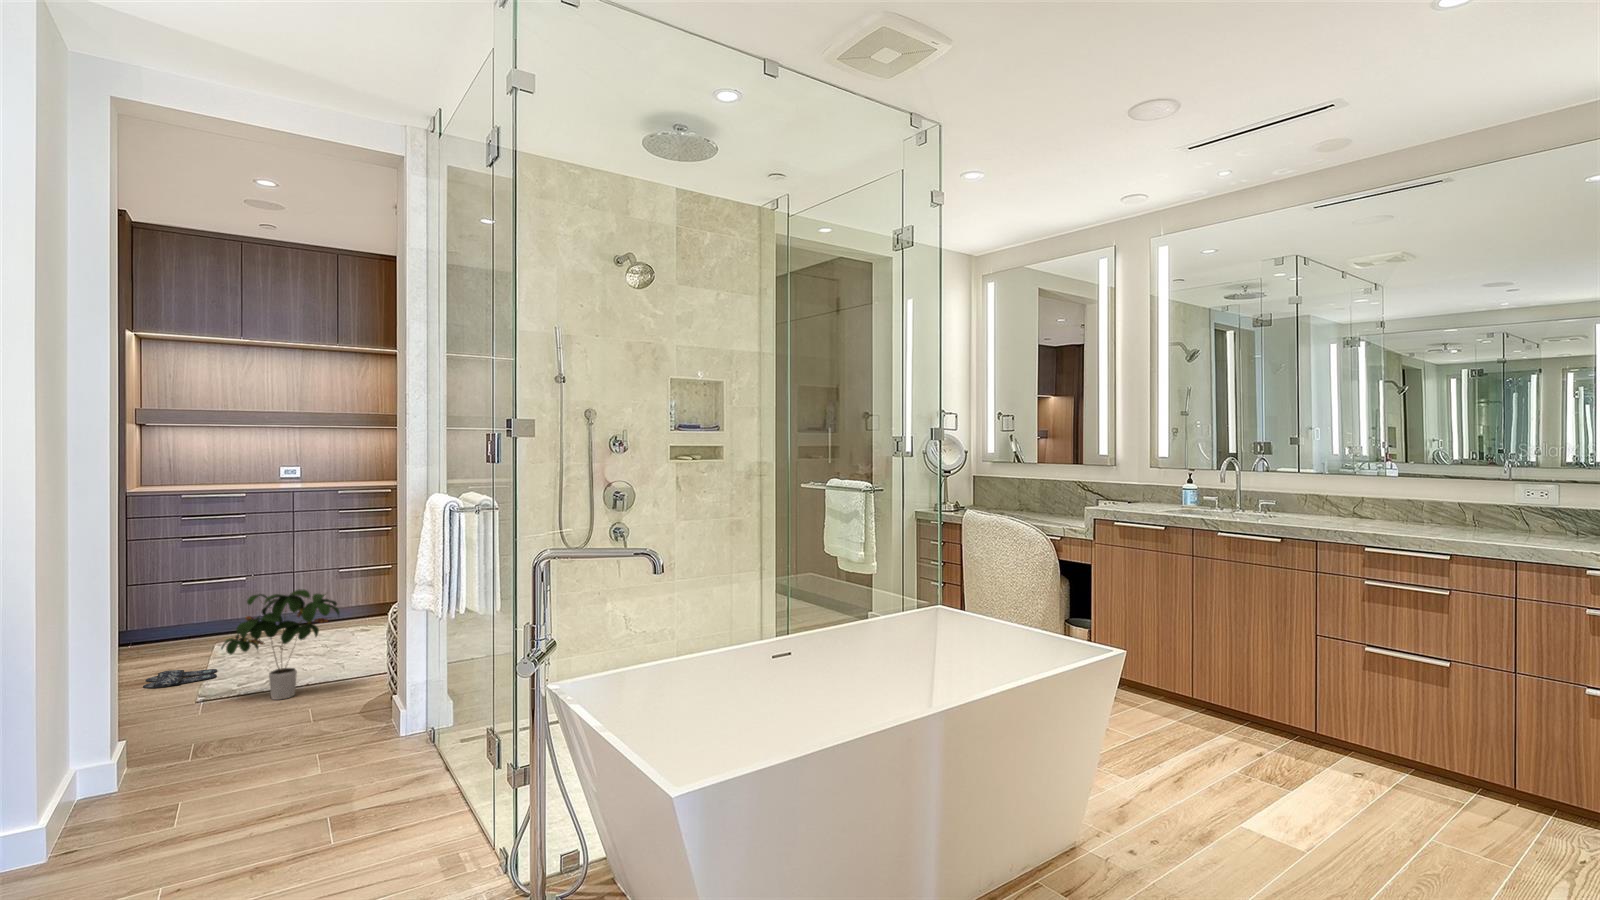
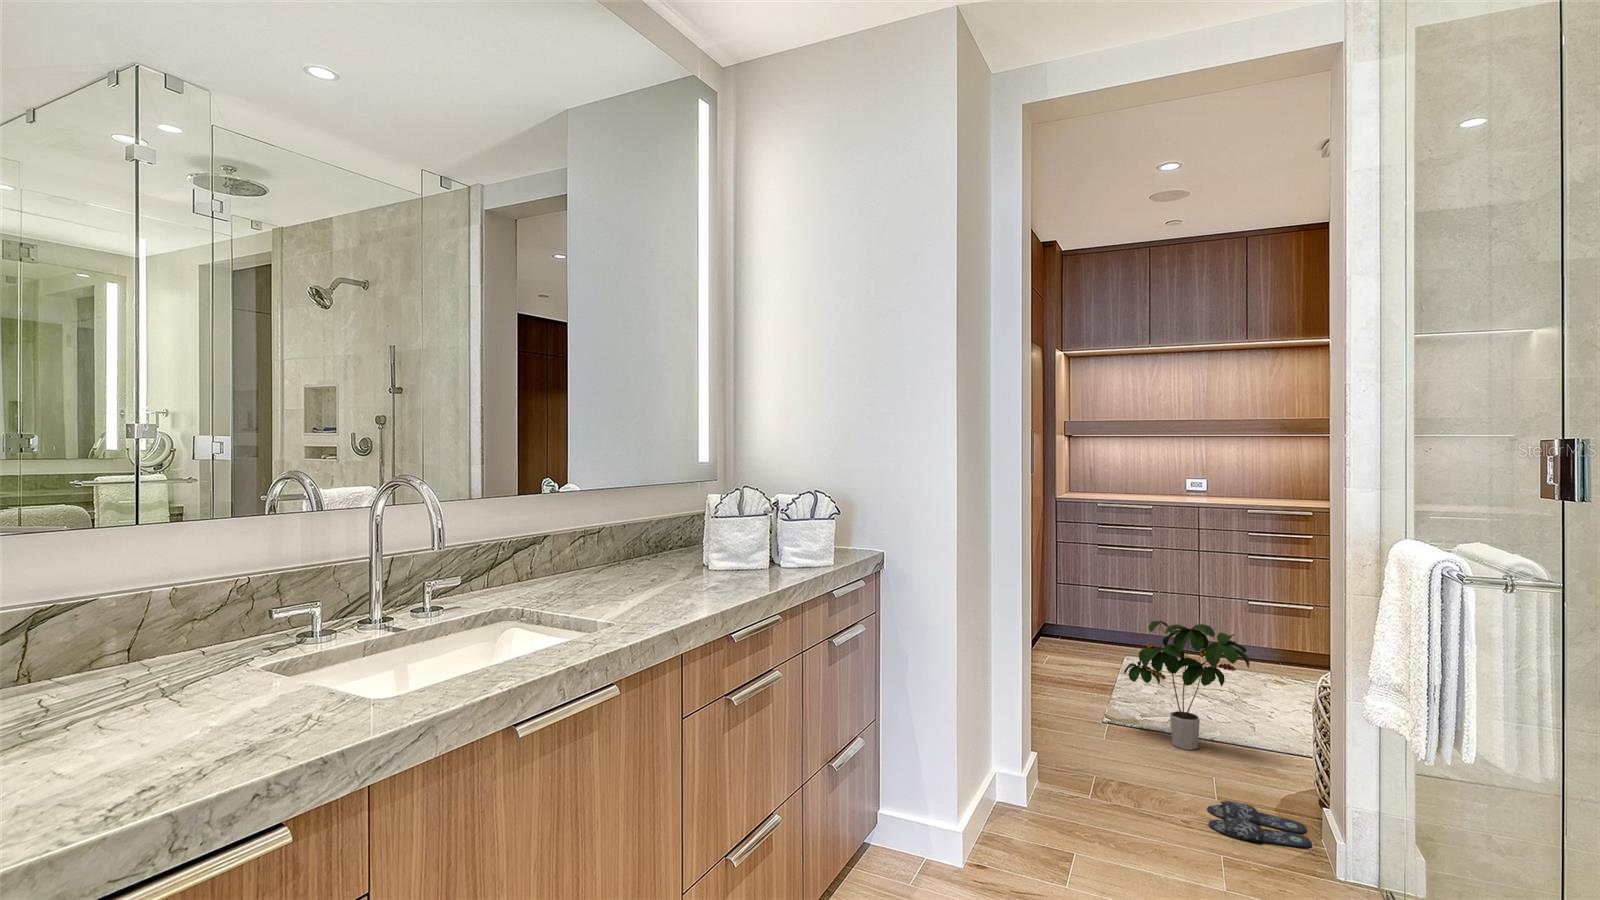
slippers: present [143,669,217,688] -> present [1207,801,1312,848]

